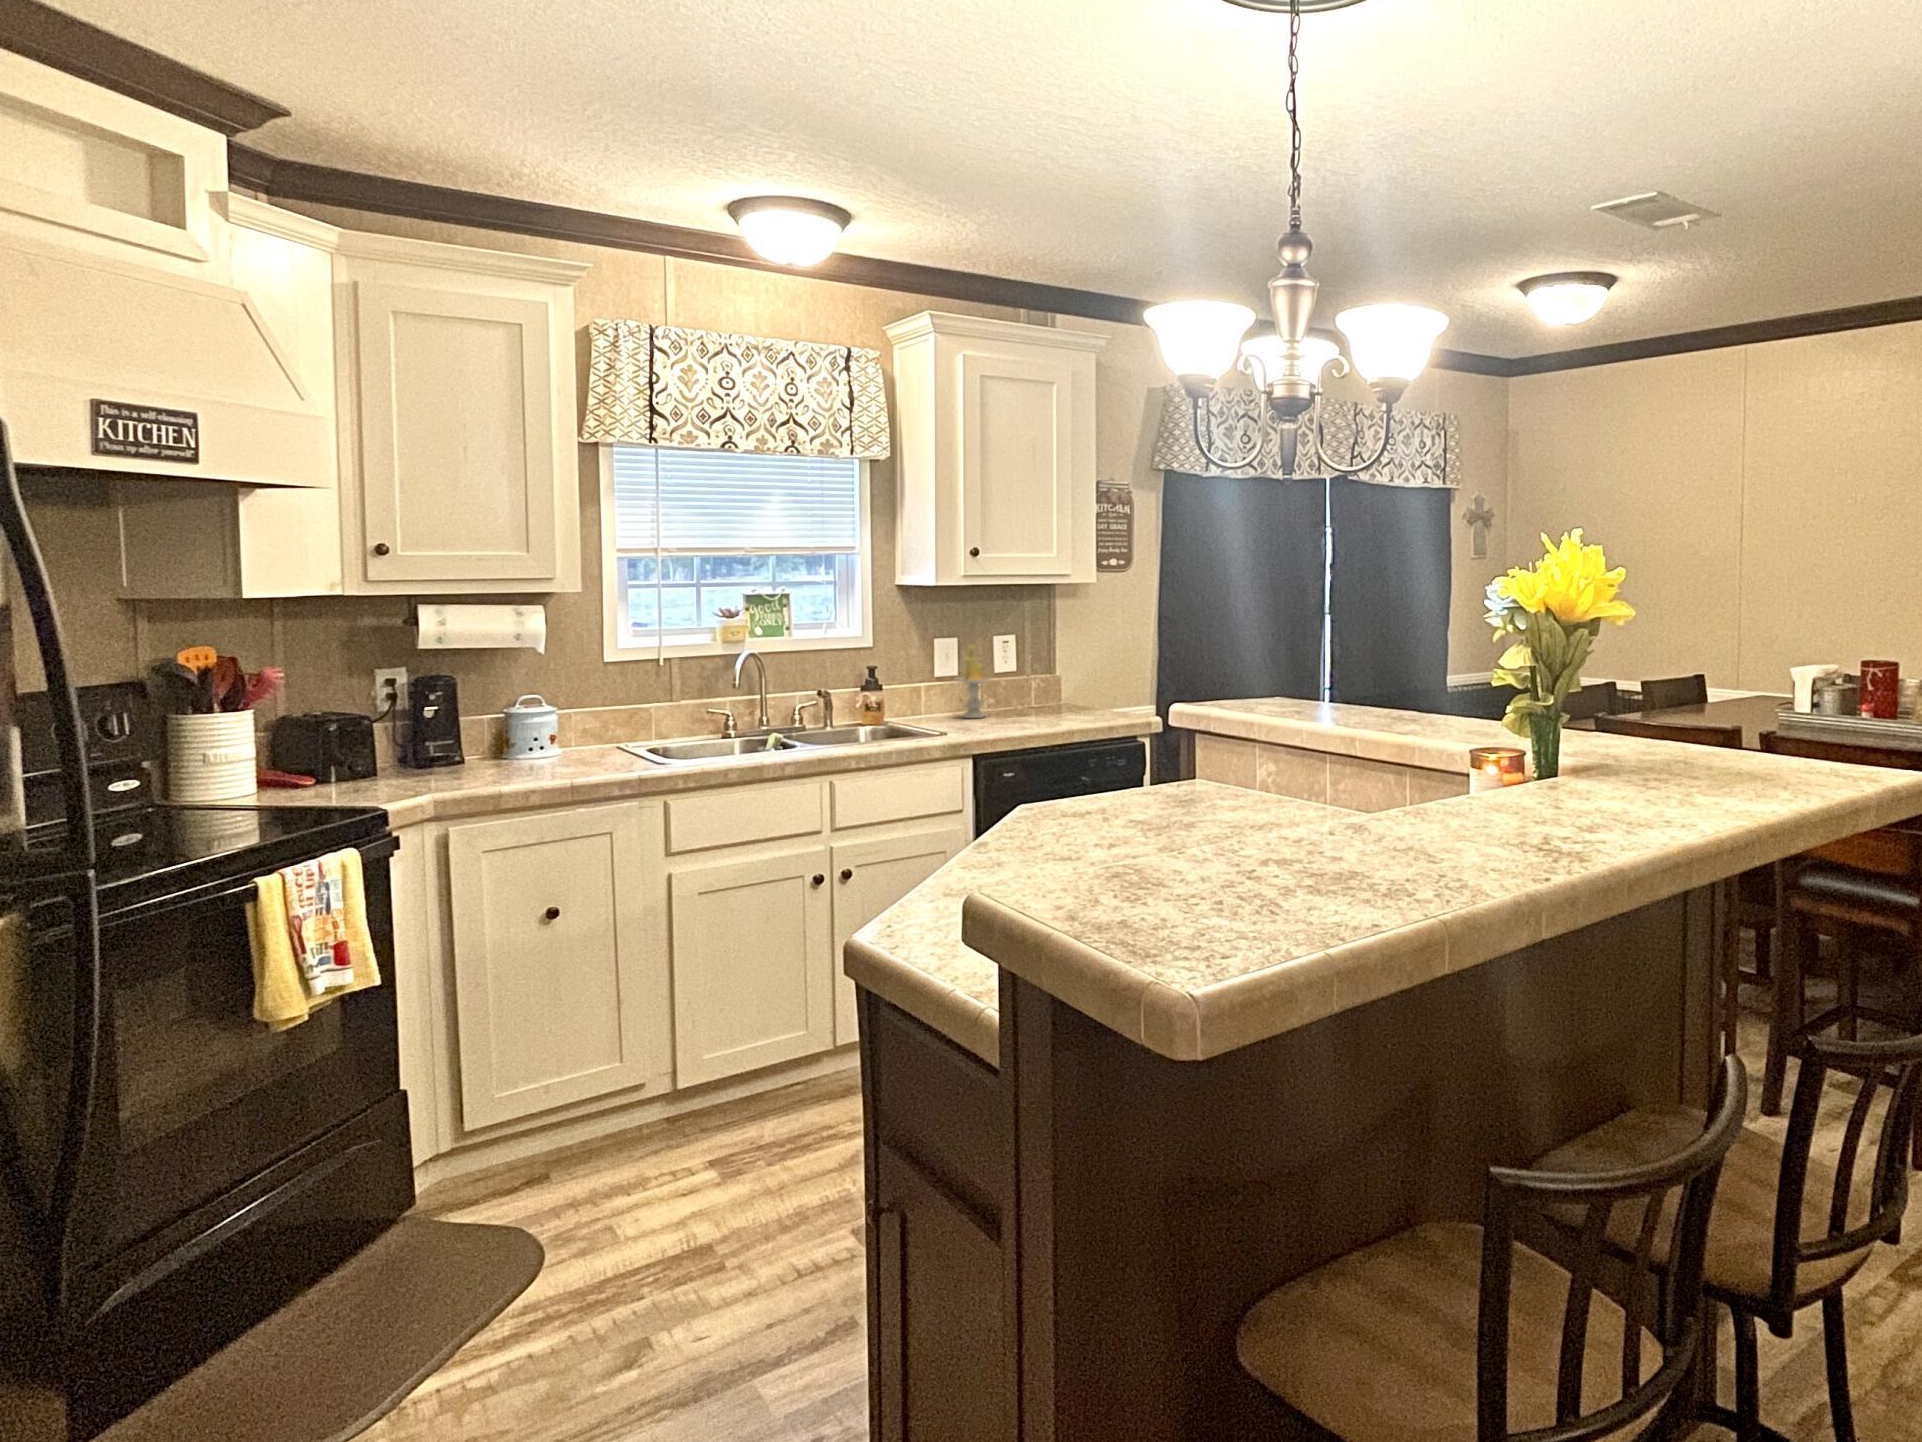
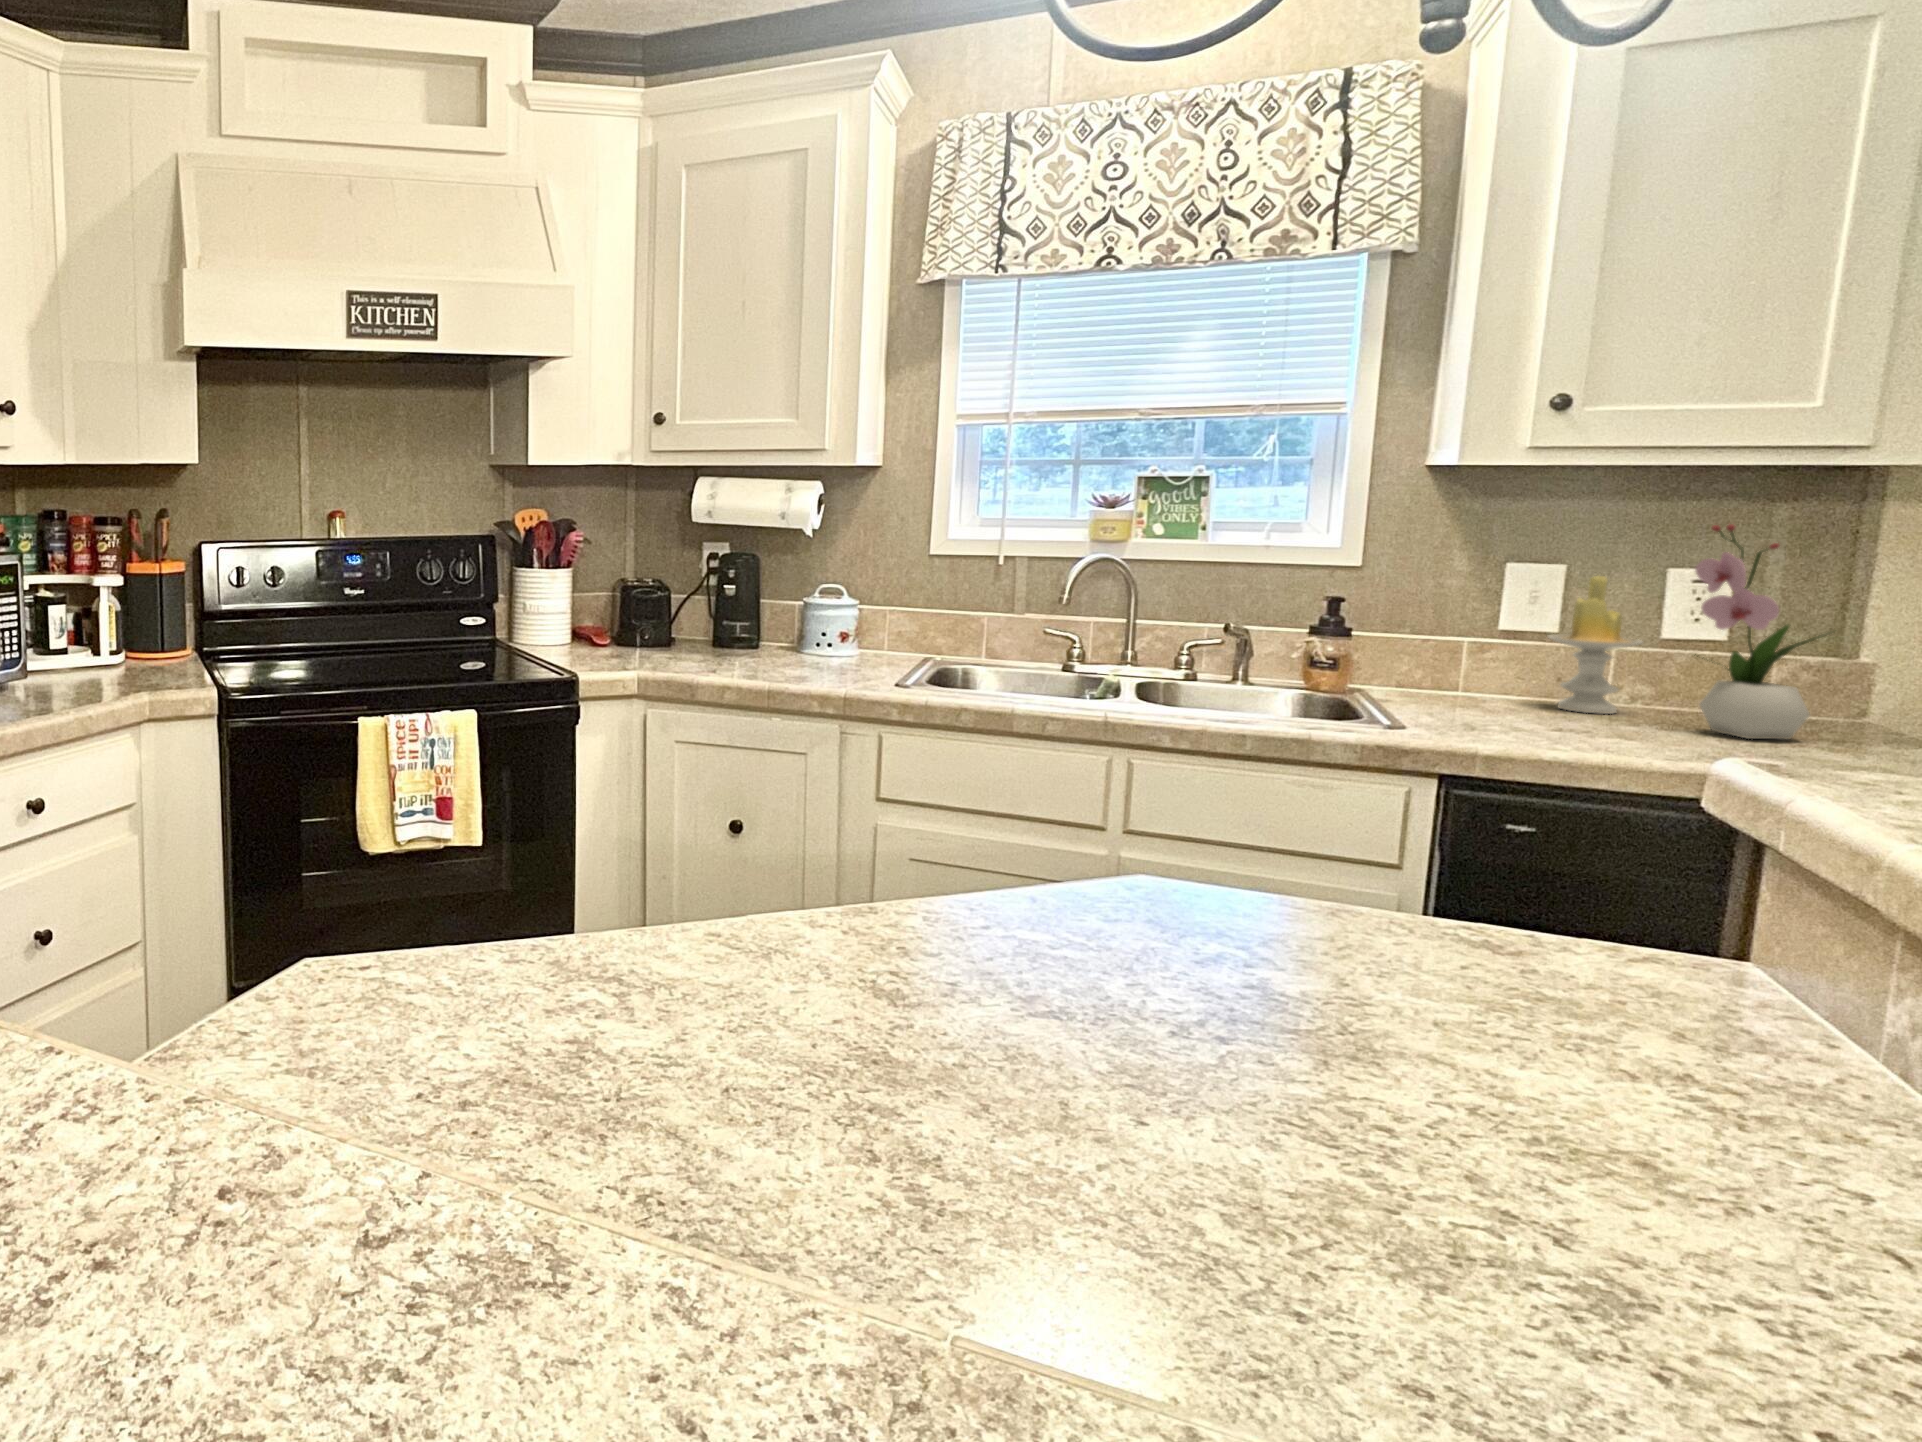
flower arrangement: none [1017,616,1062,719] -> present [1695,524,1824,739]

